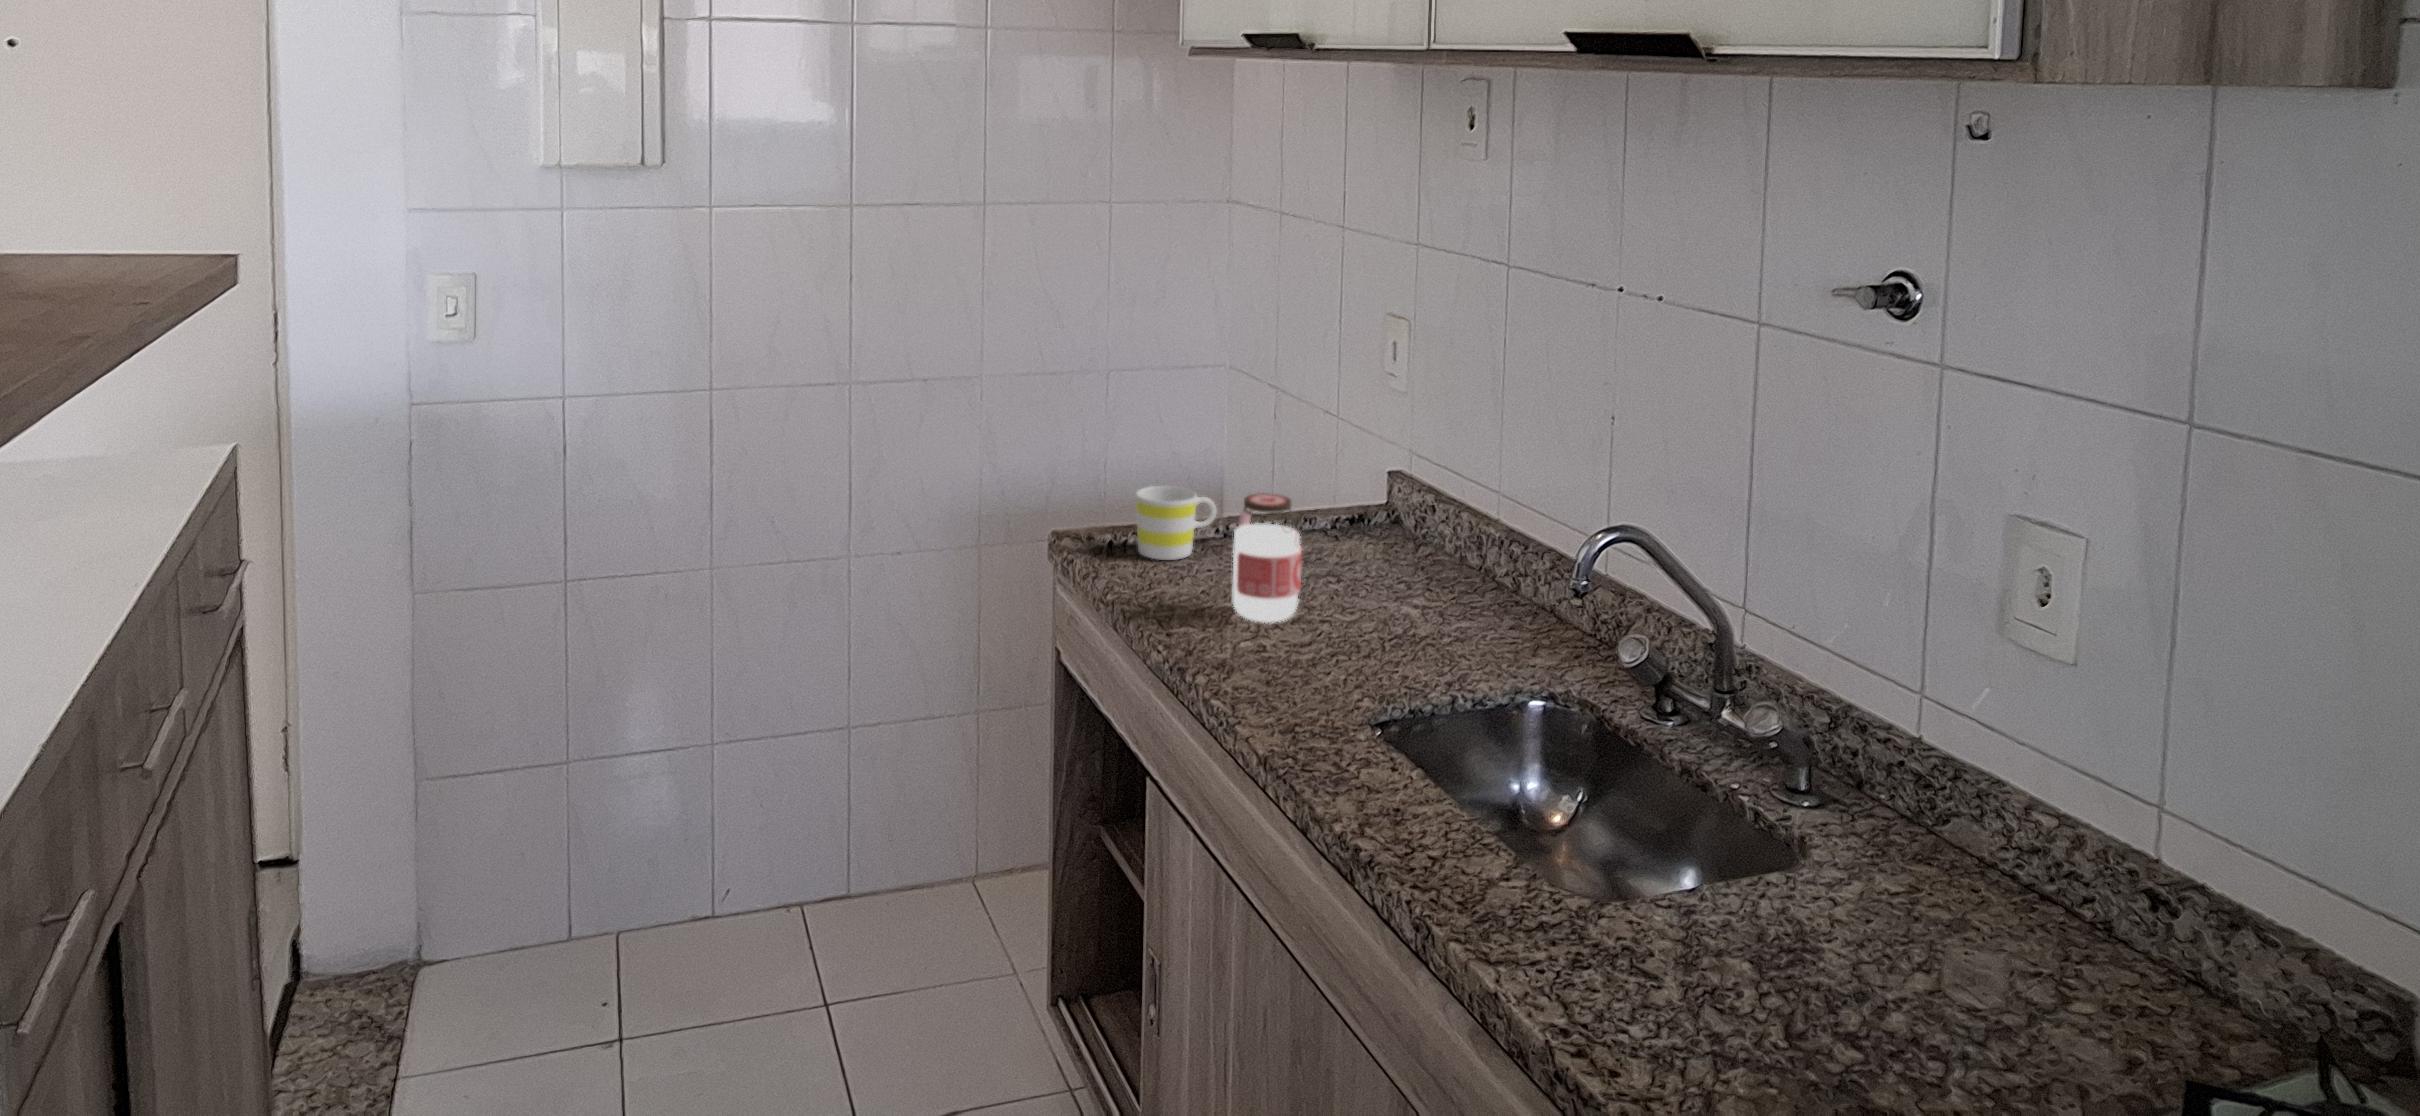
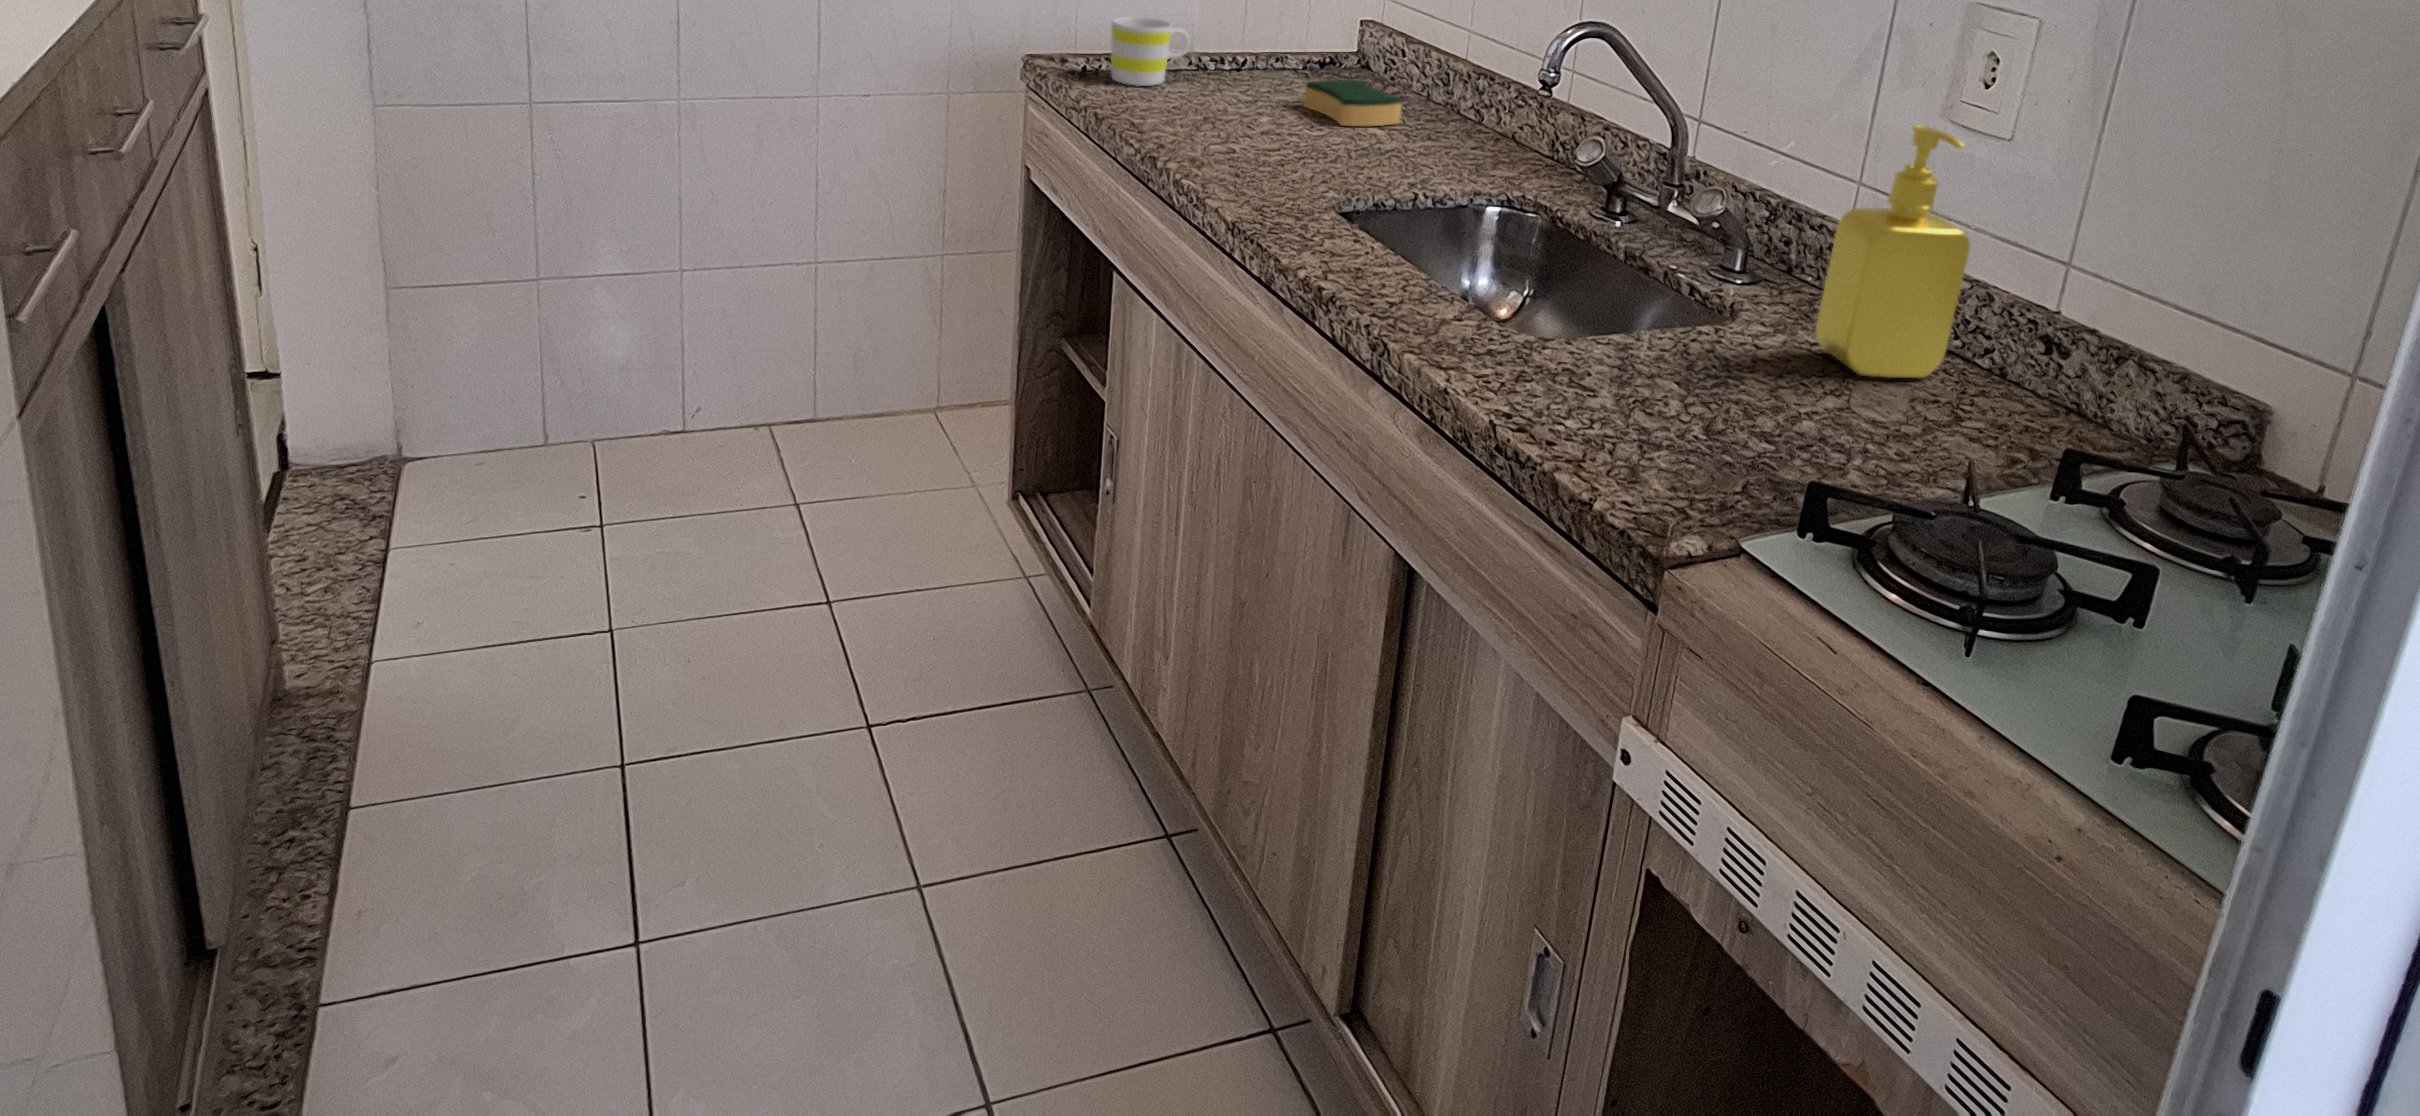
jar: present [1233,494,1303,623] -> none [1202,11,1278,136]
sponge: none [1336,546,1437,602] -> present [1304,80,1402,126]
soap dispenser: none [1894,661,2048,942] -> present [1816,125,1970,378]

